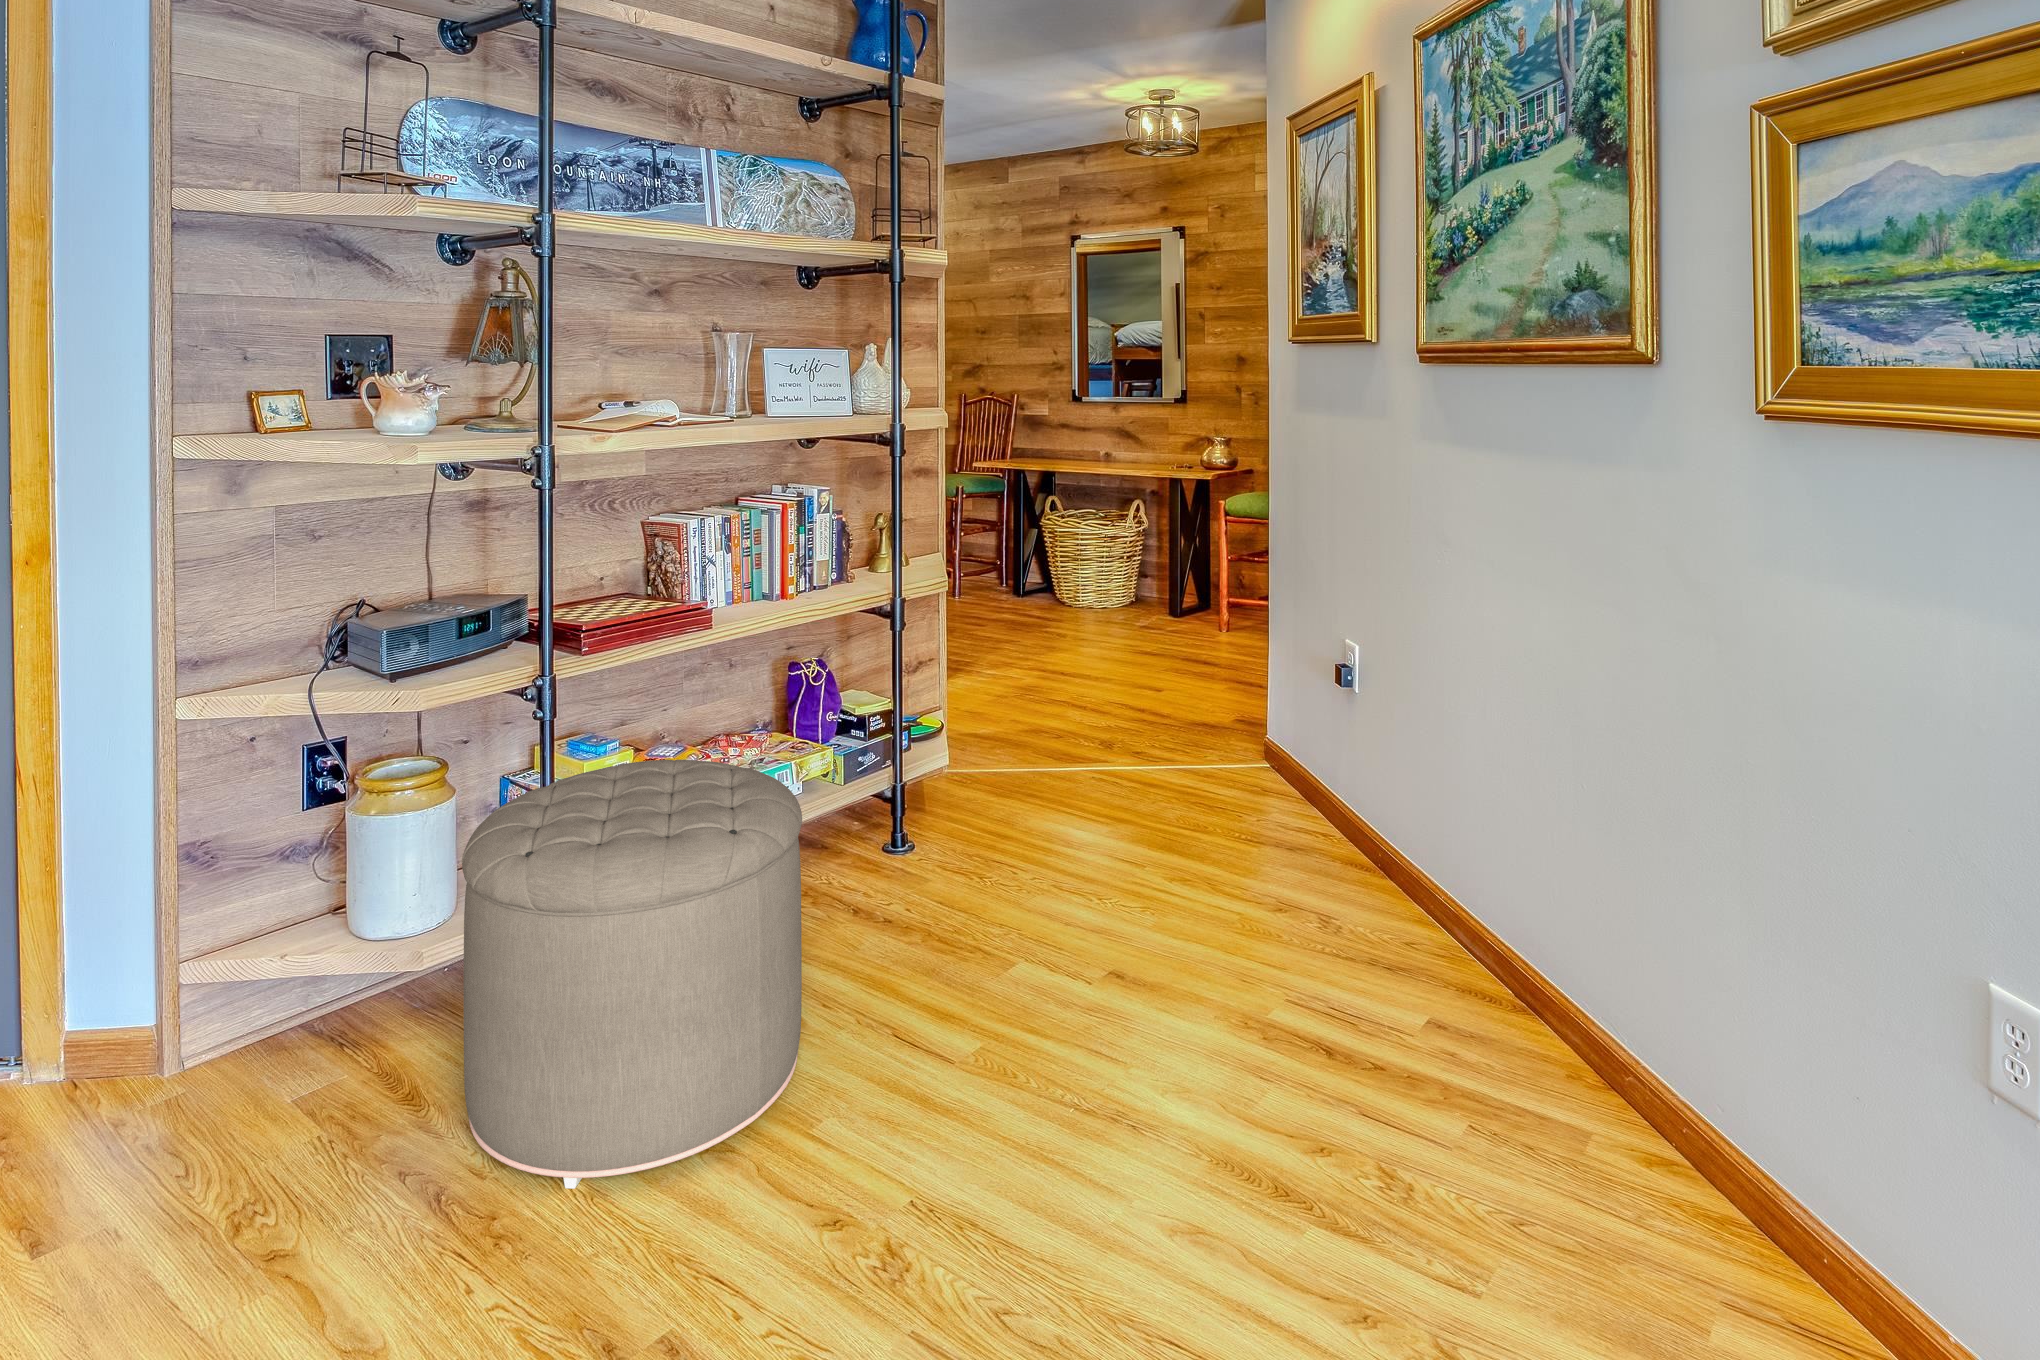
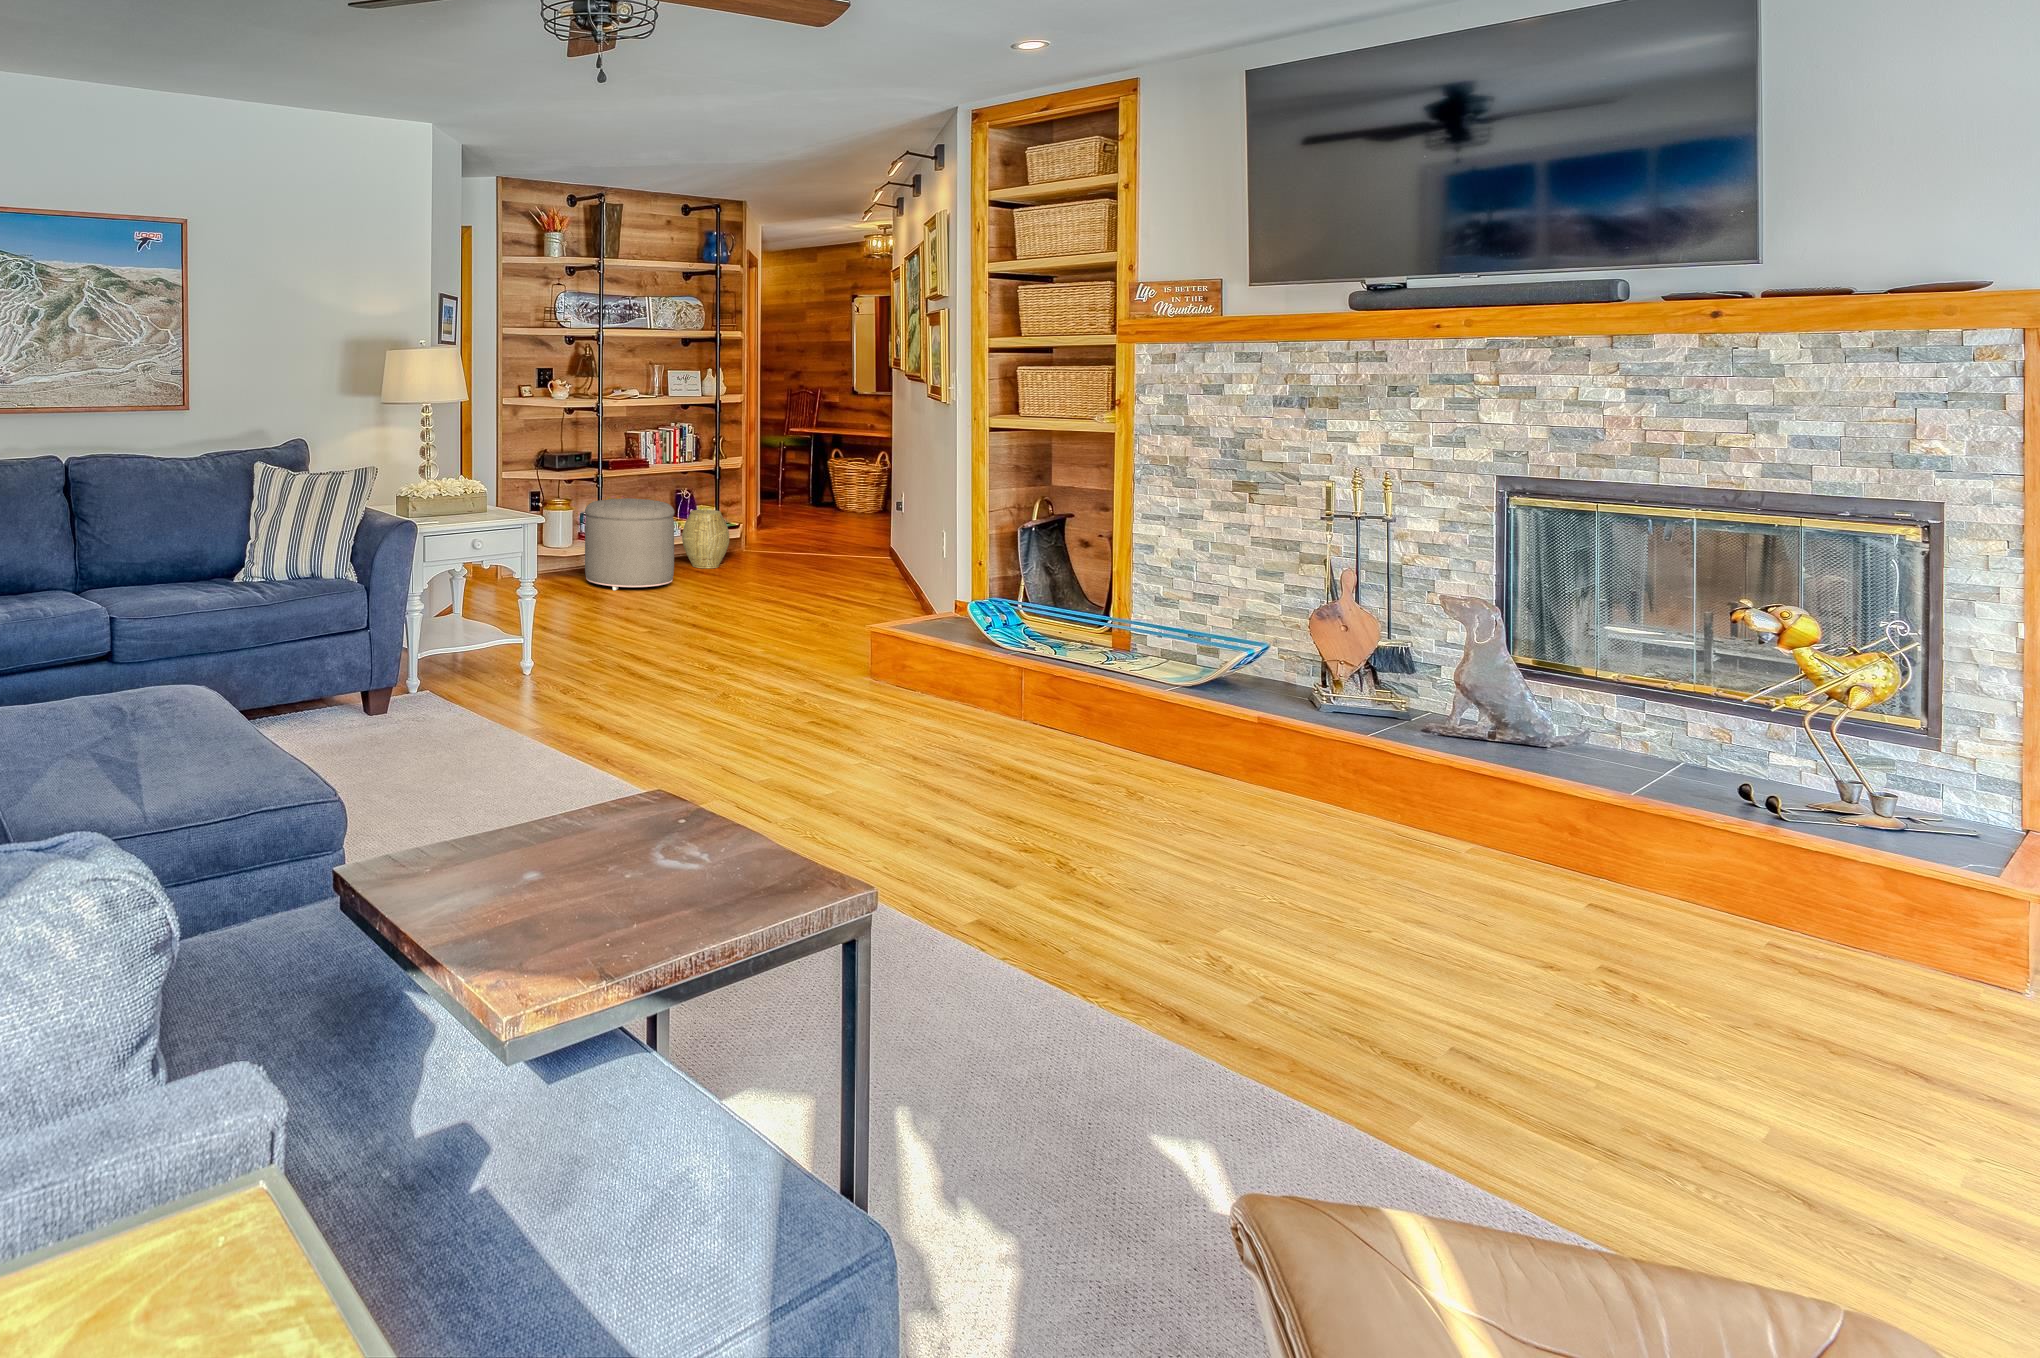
woven basket: none [811,724,943,905] -> present [682,508,729,568]

